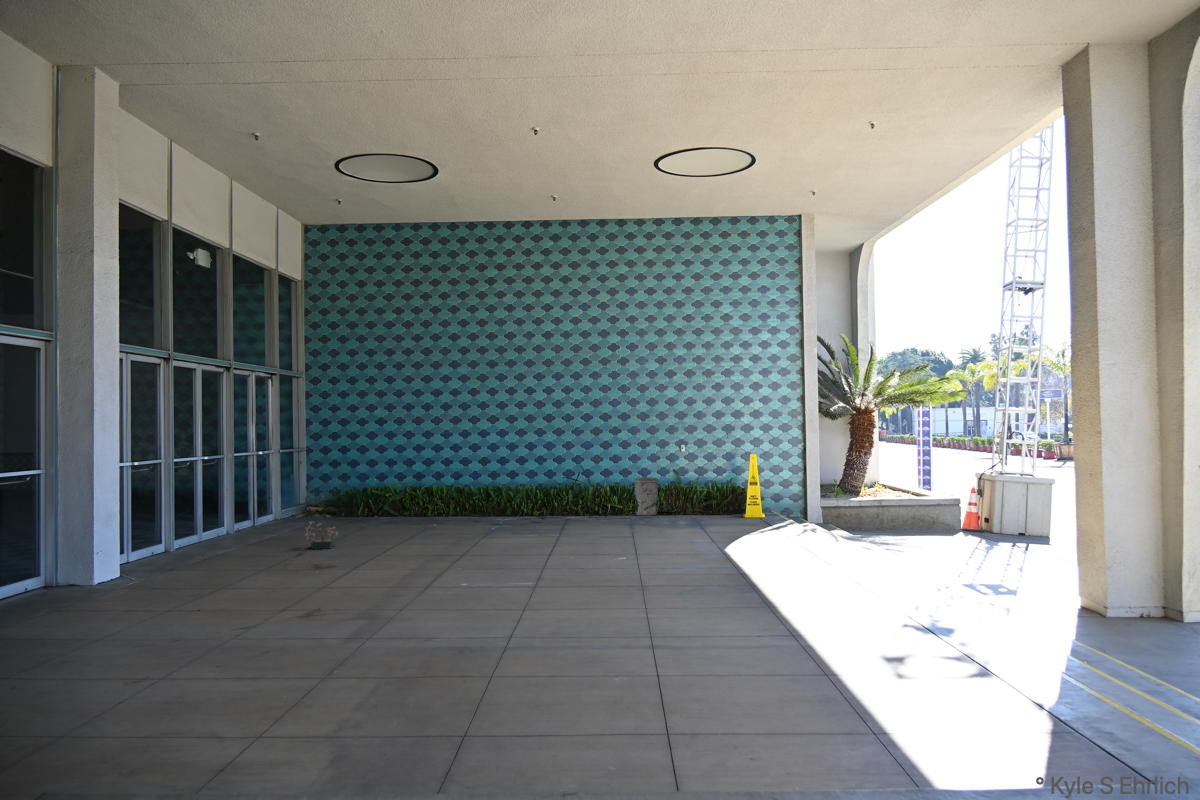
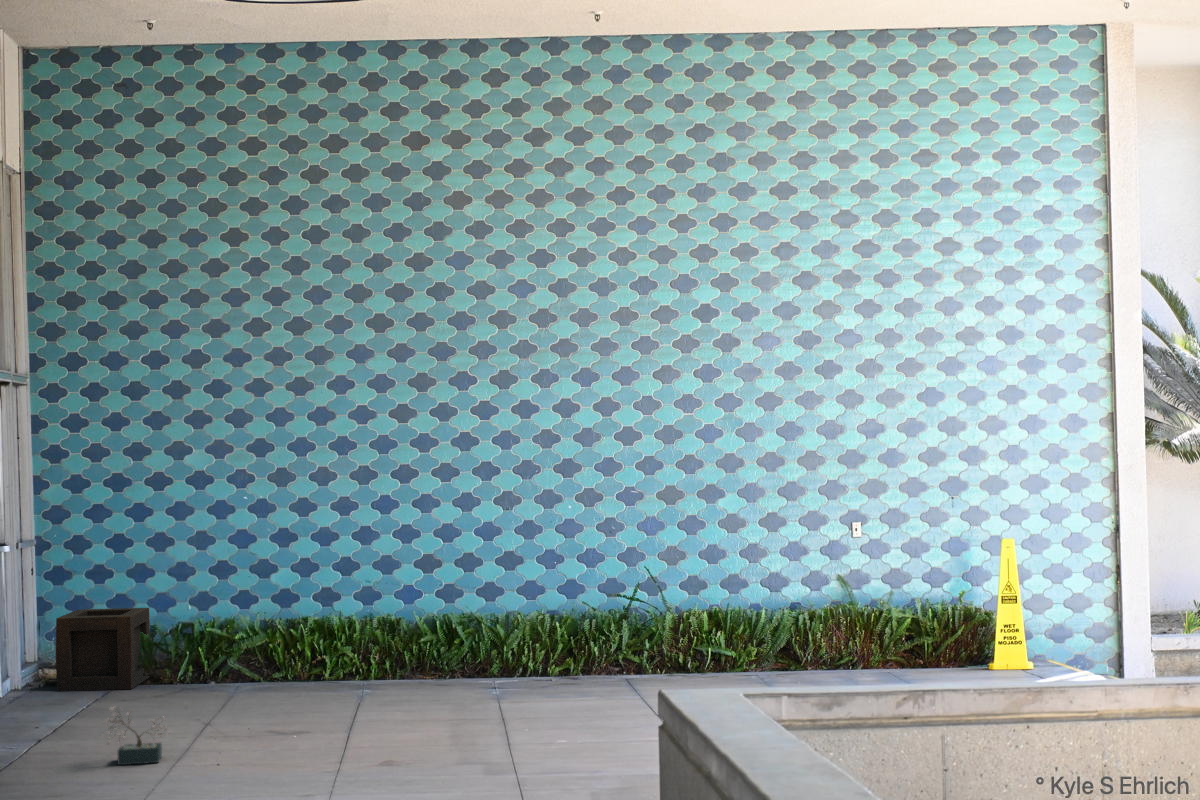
trash can: present [634,477,658,516] -> none [758,594,810,677]
wooden crate: none [310,480,356,517] -> present [56,608,150,691]

